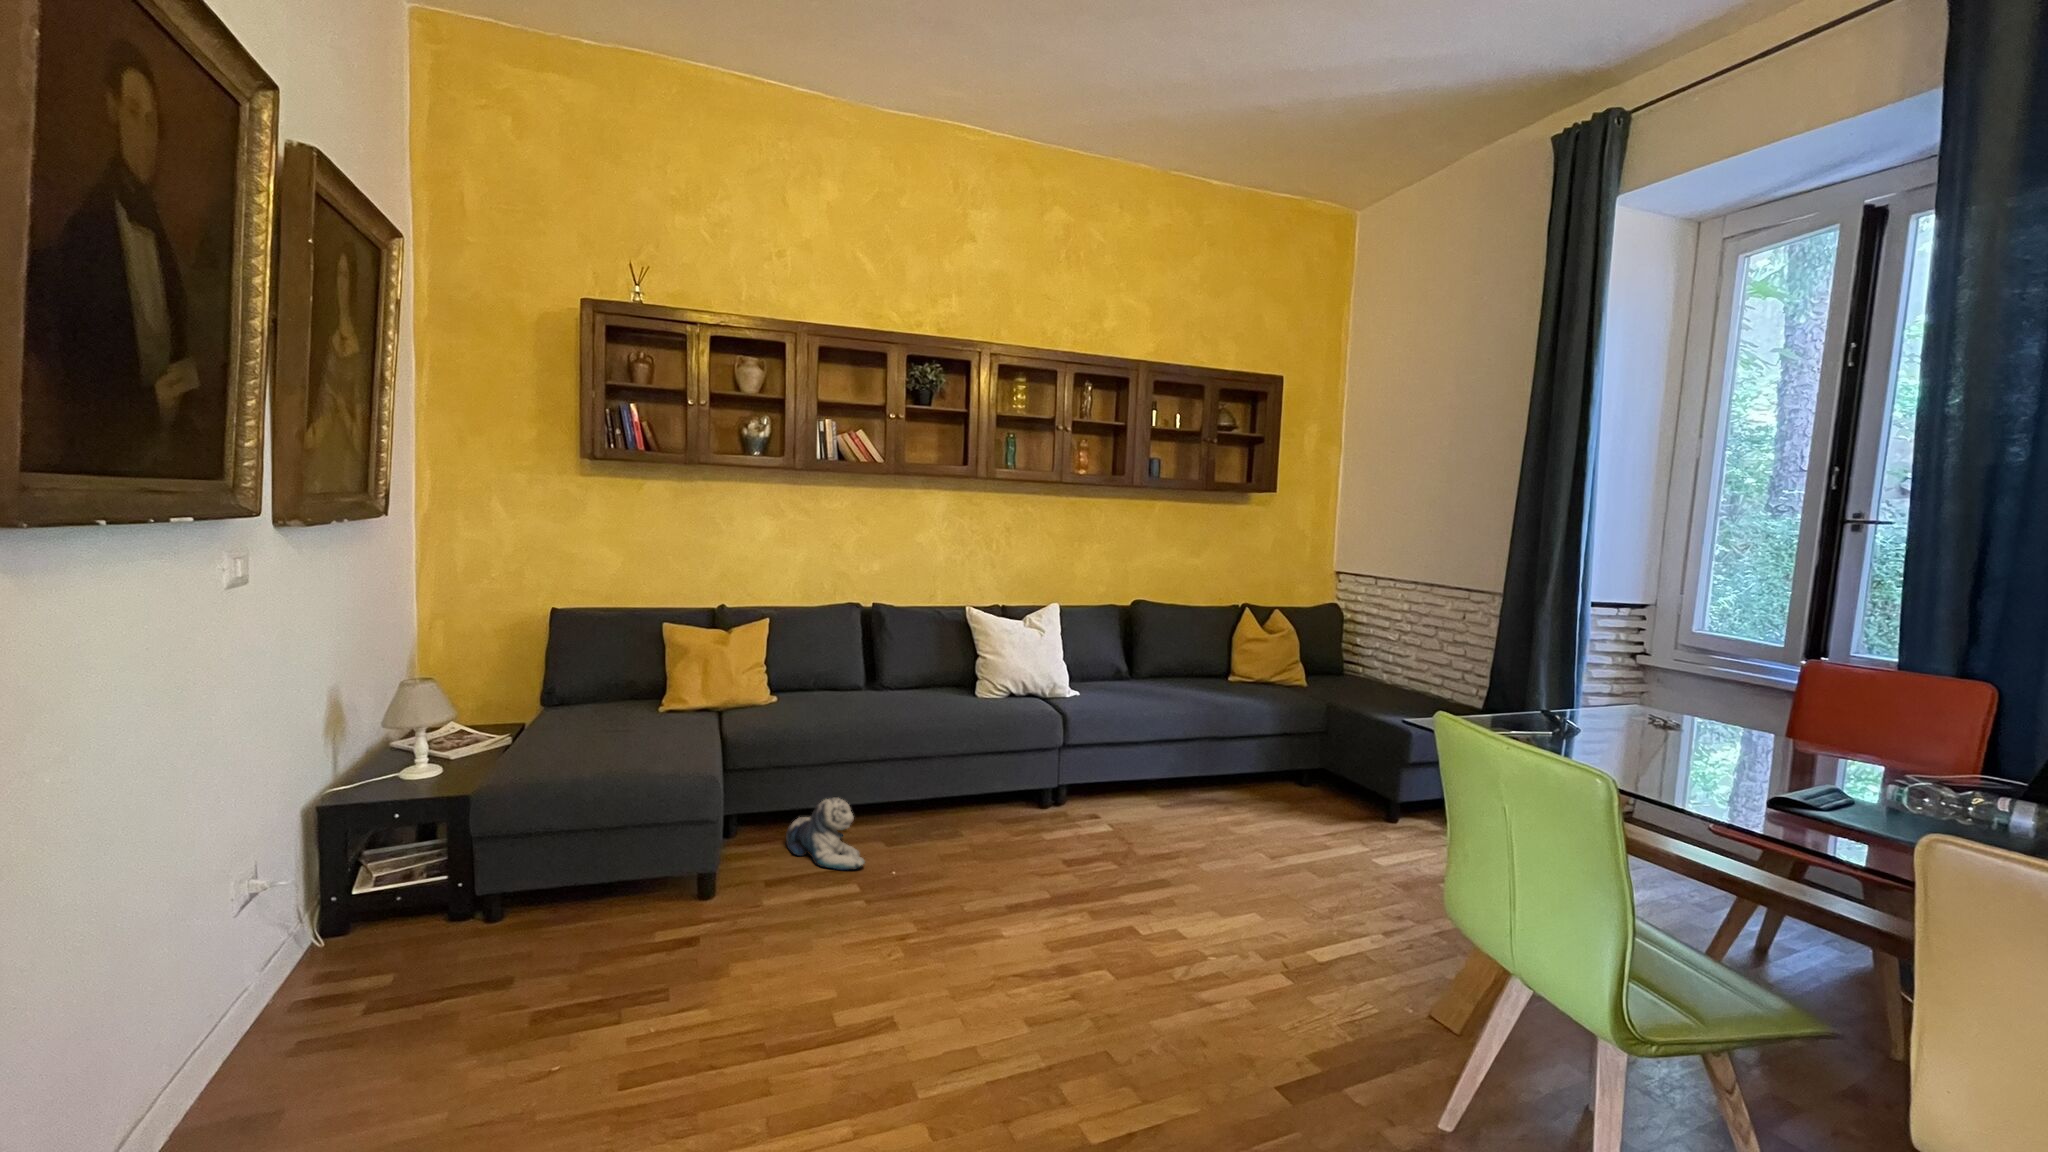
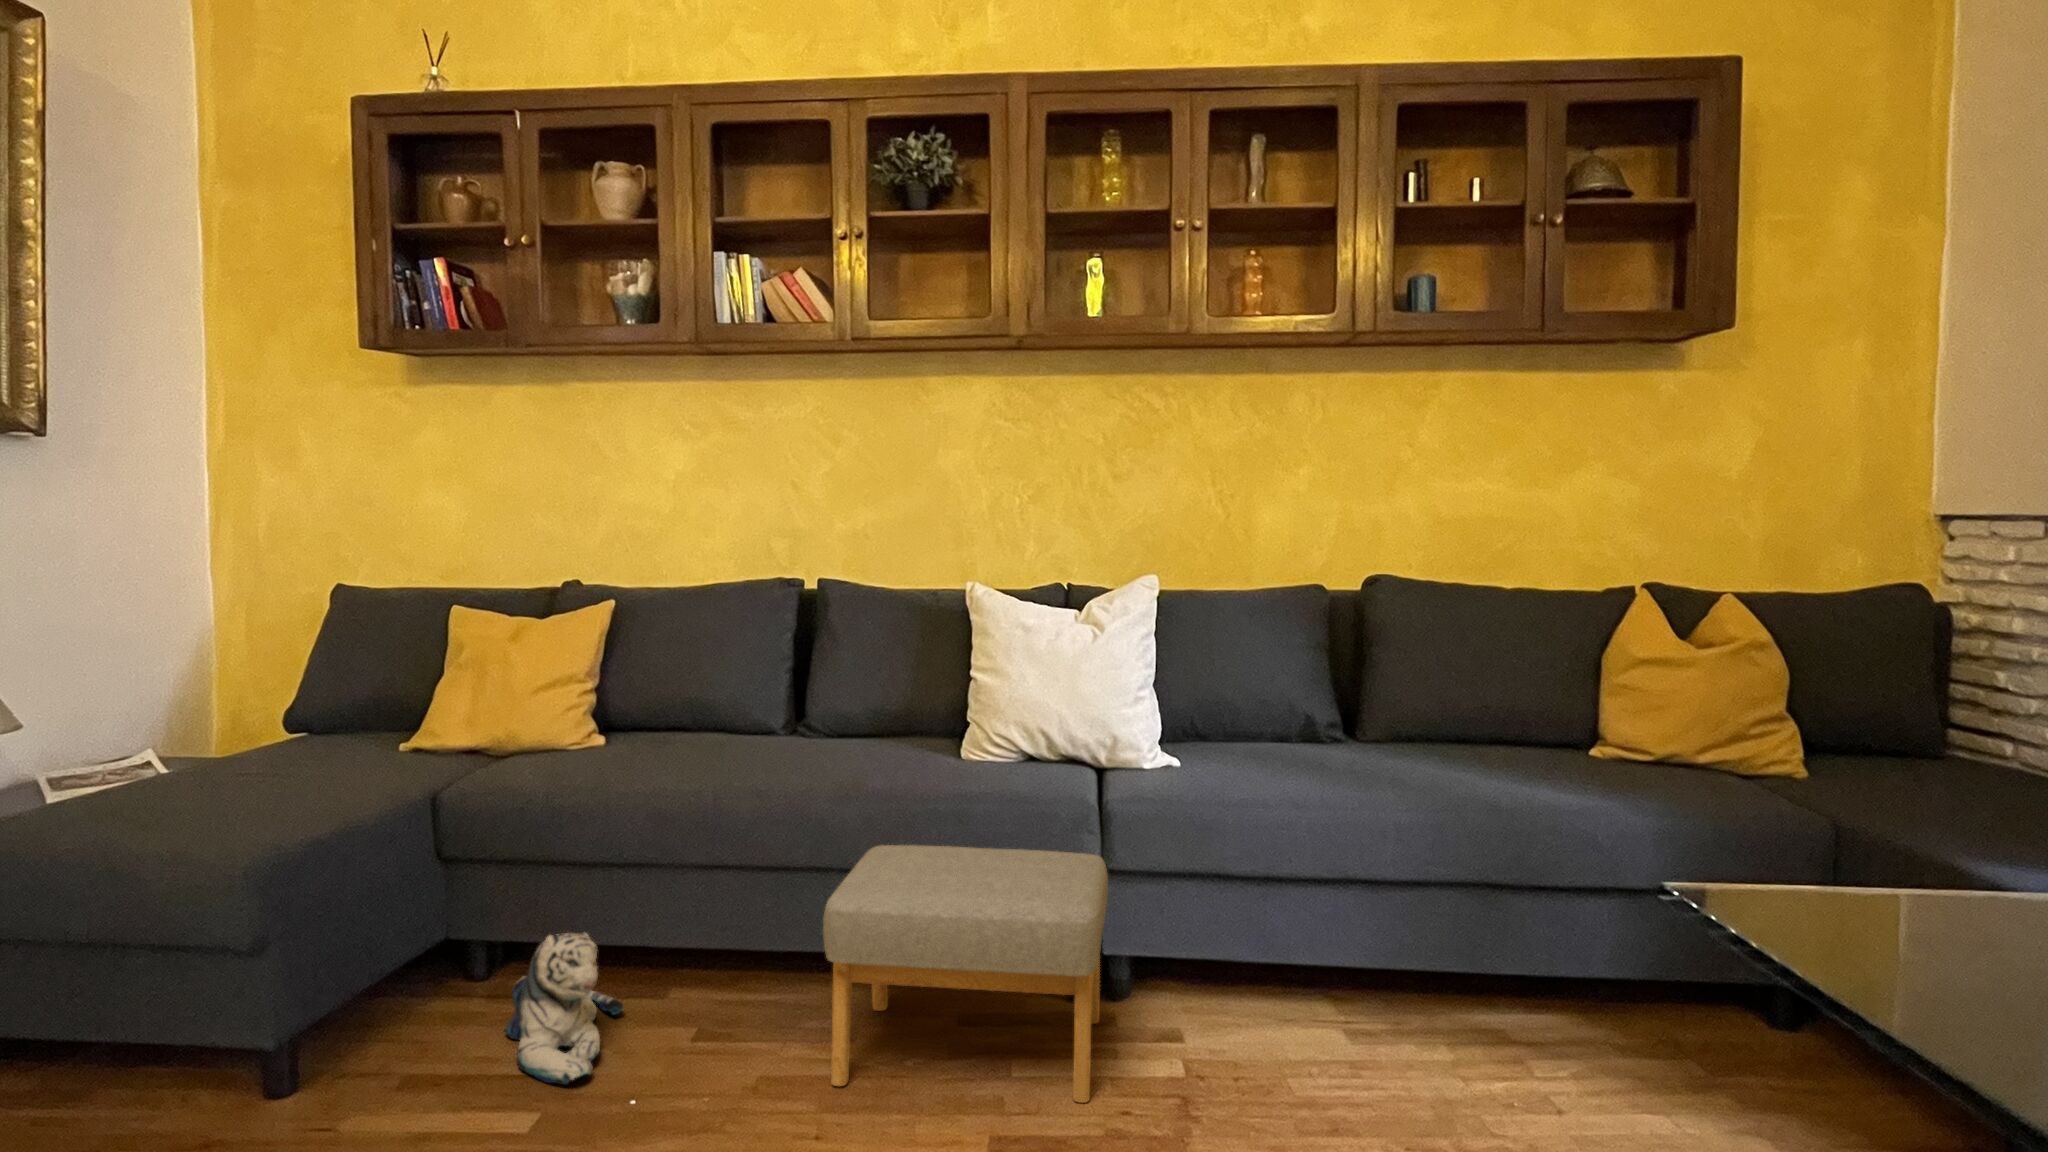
footstool: none [960,738,1096,852] -> present [823,845,1108,1103]

